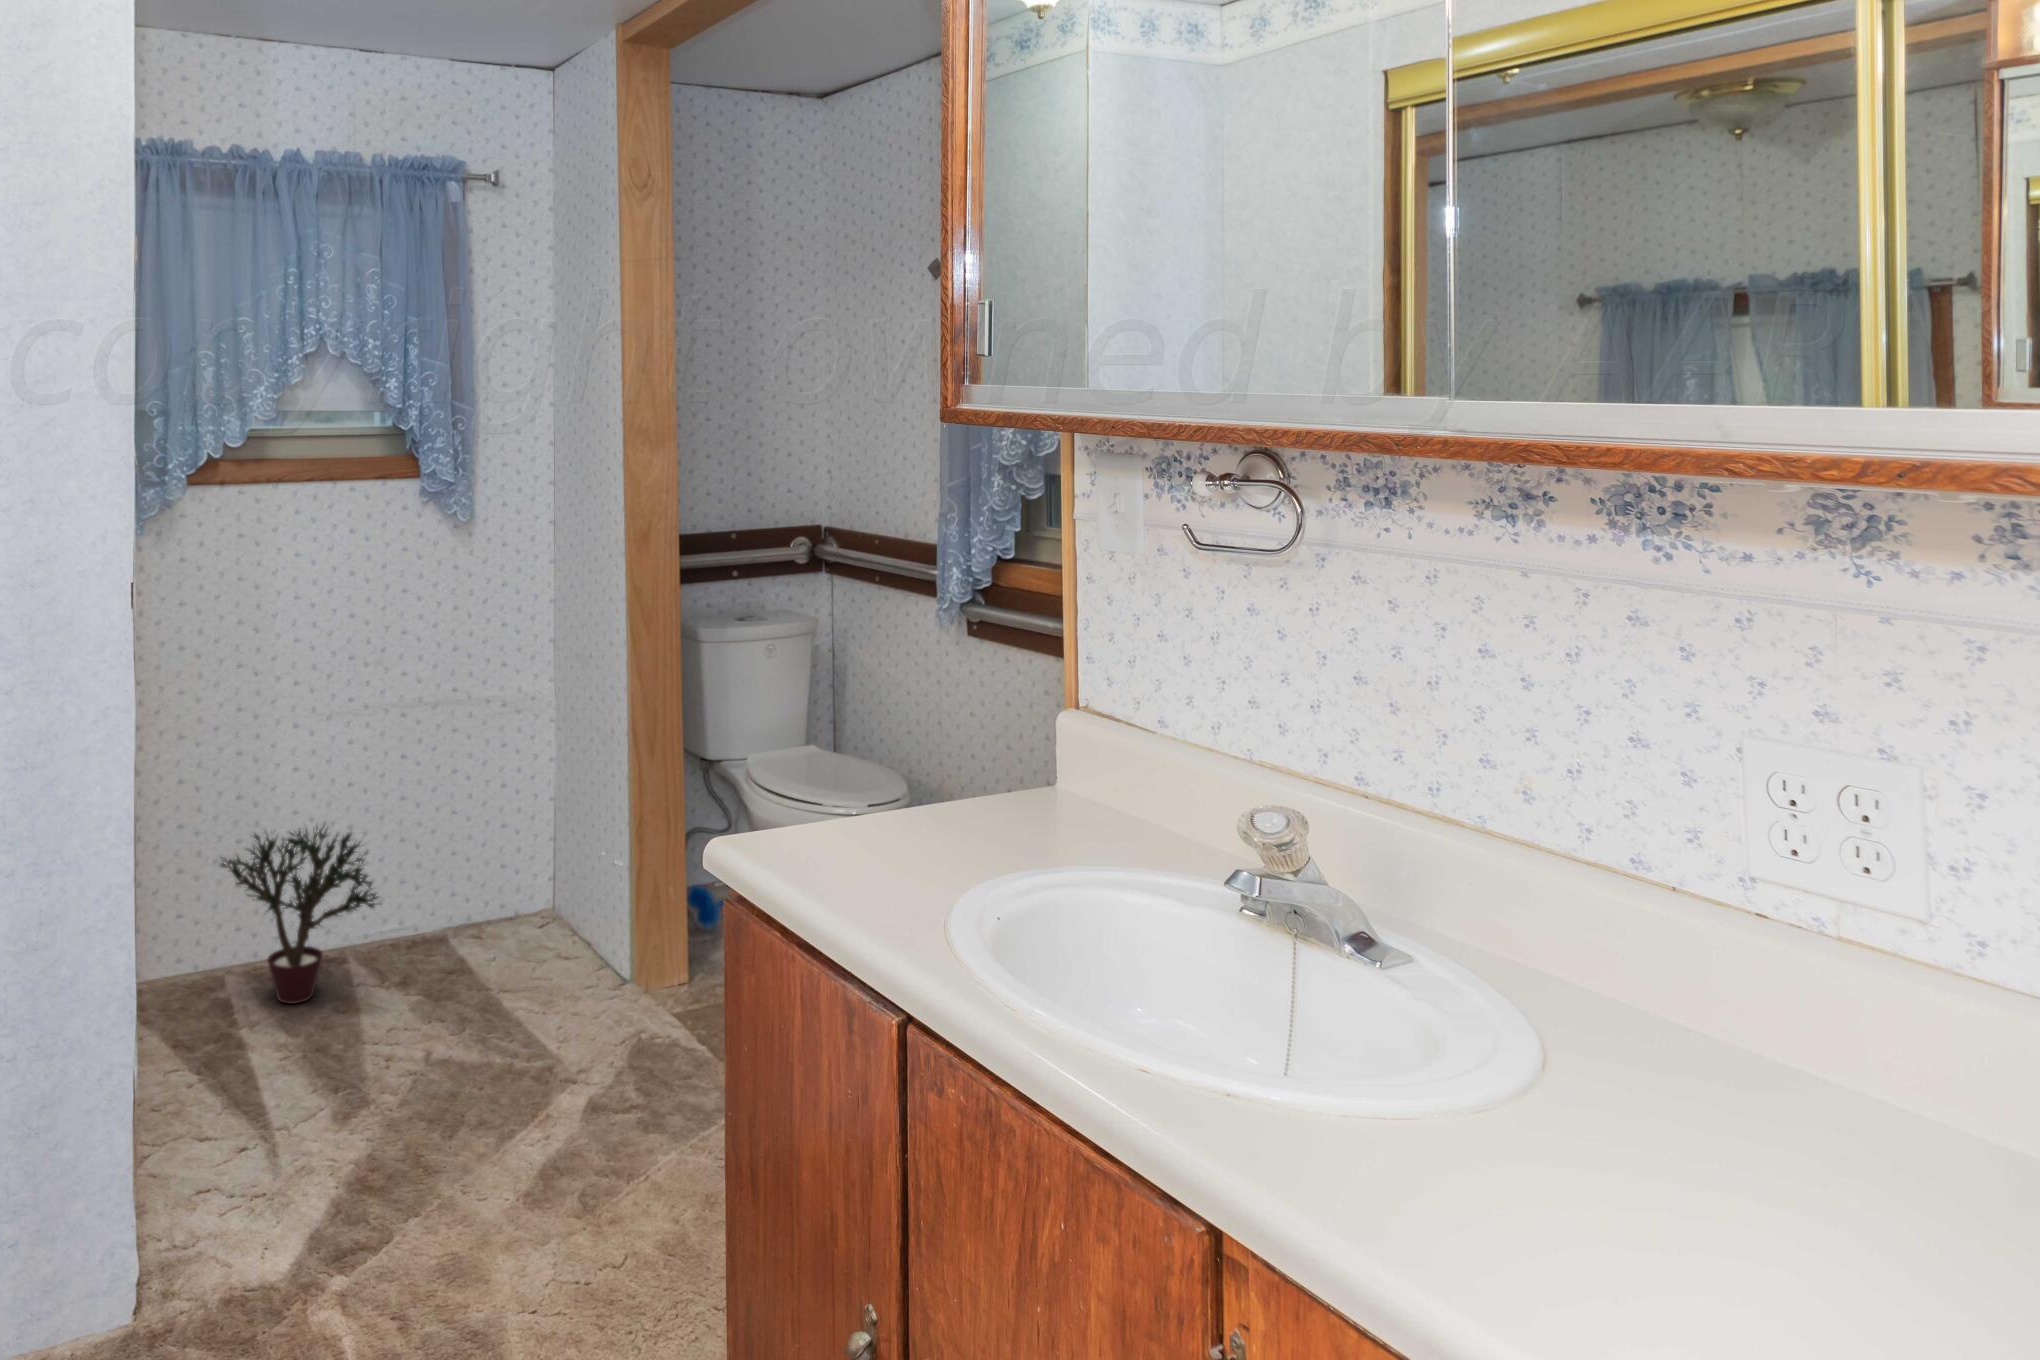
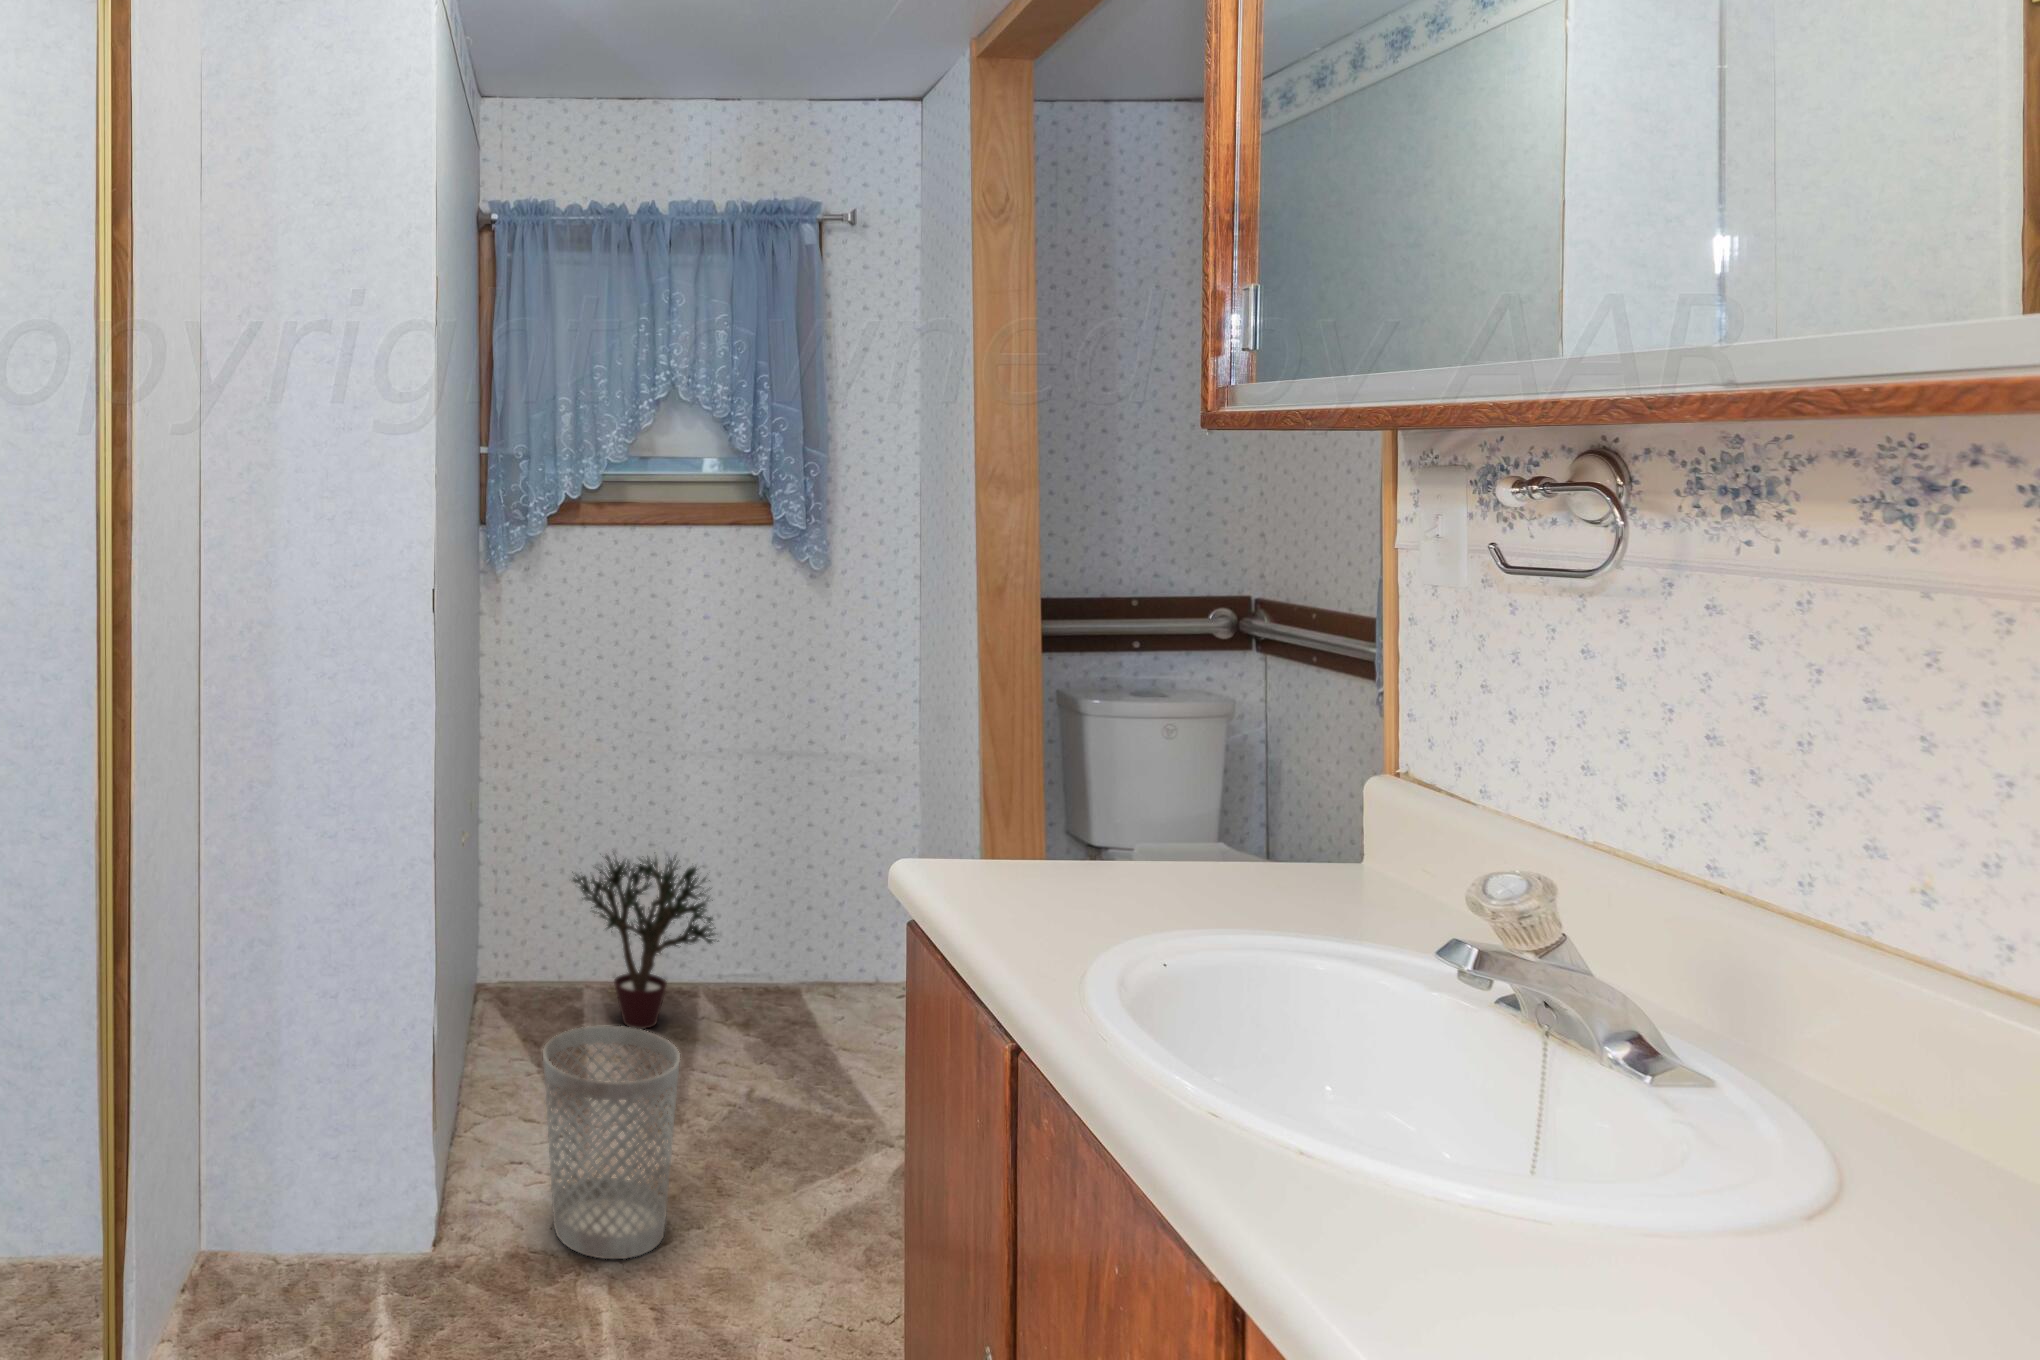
wastebasket: none [251,1015,394,1253] -> present [543,1026,680,1259]

